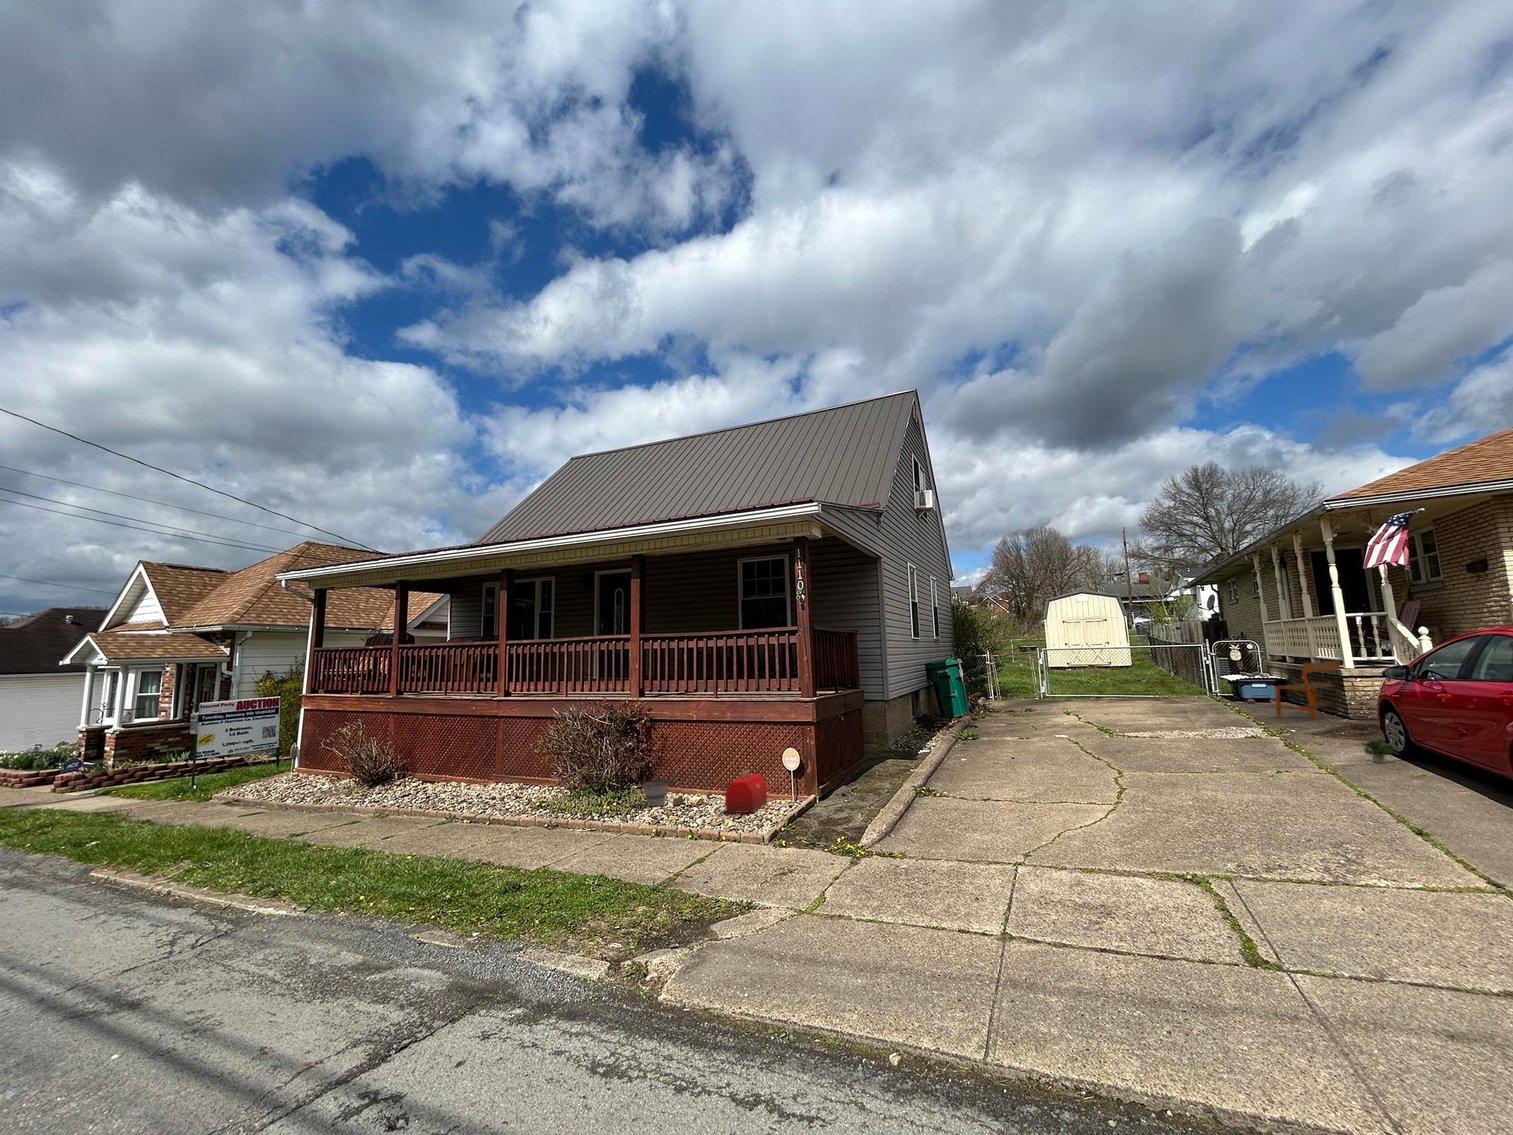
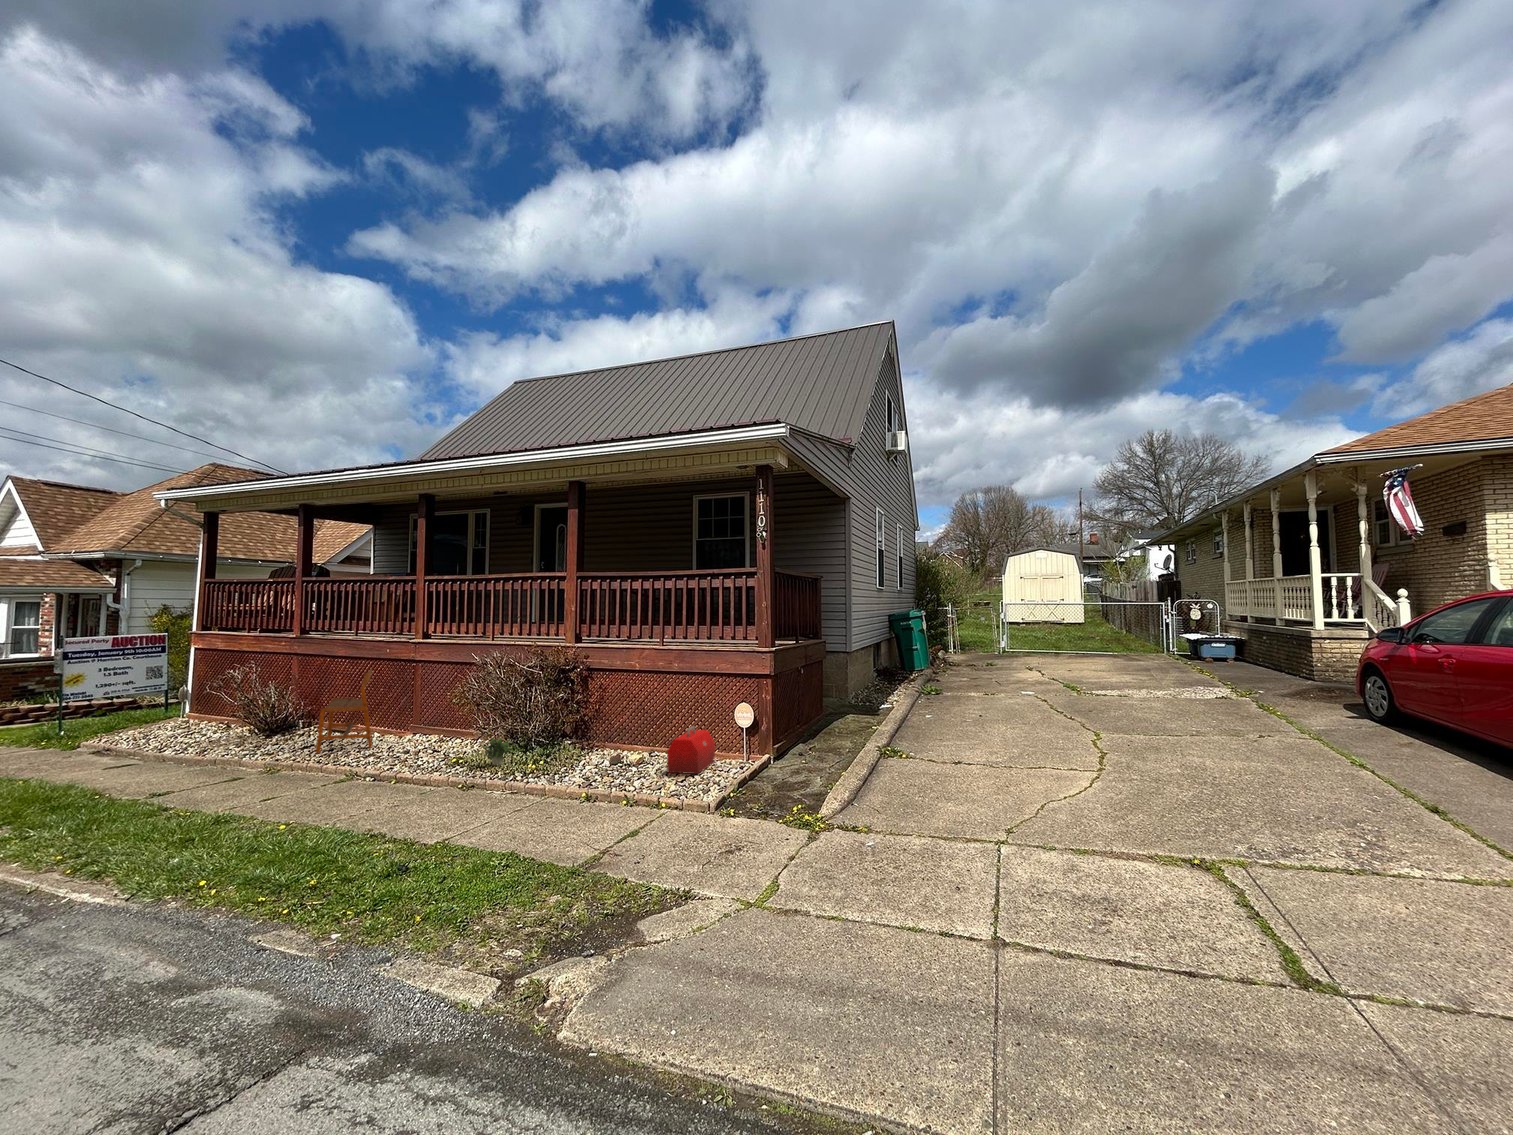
bench: present [1276,660,1340,720] -> present [316,669,372,754]
potted plant: present [1362,738,1393,763] -> present [484,738,509,765]
bucket: present [643,779,672,806] -> none [575,734,609,764]

